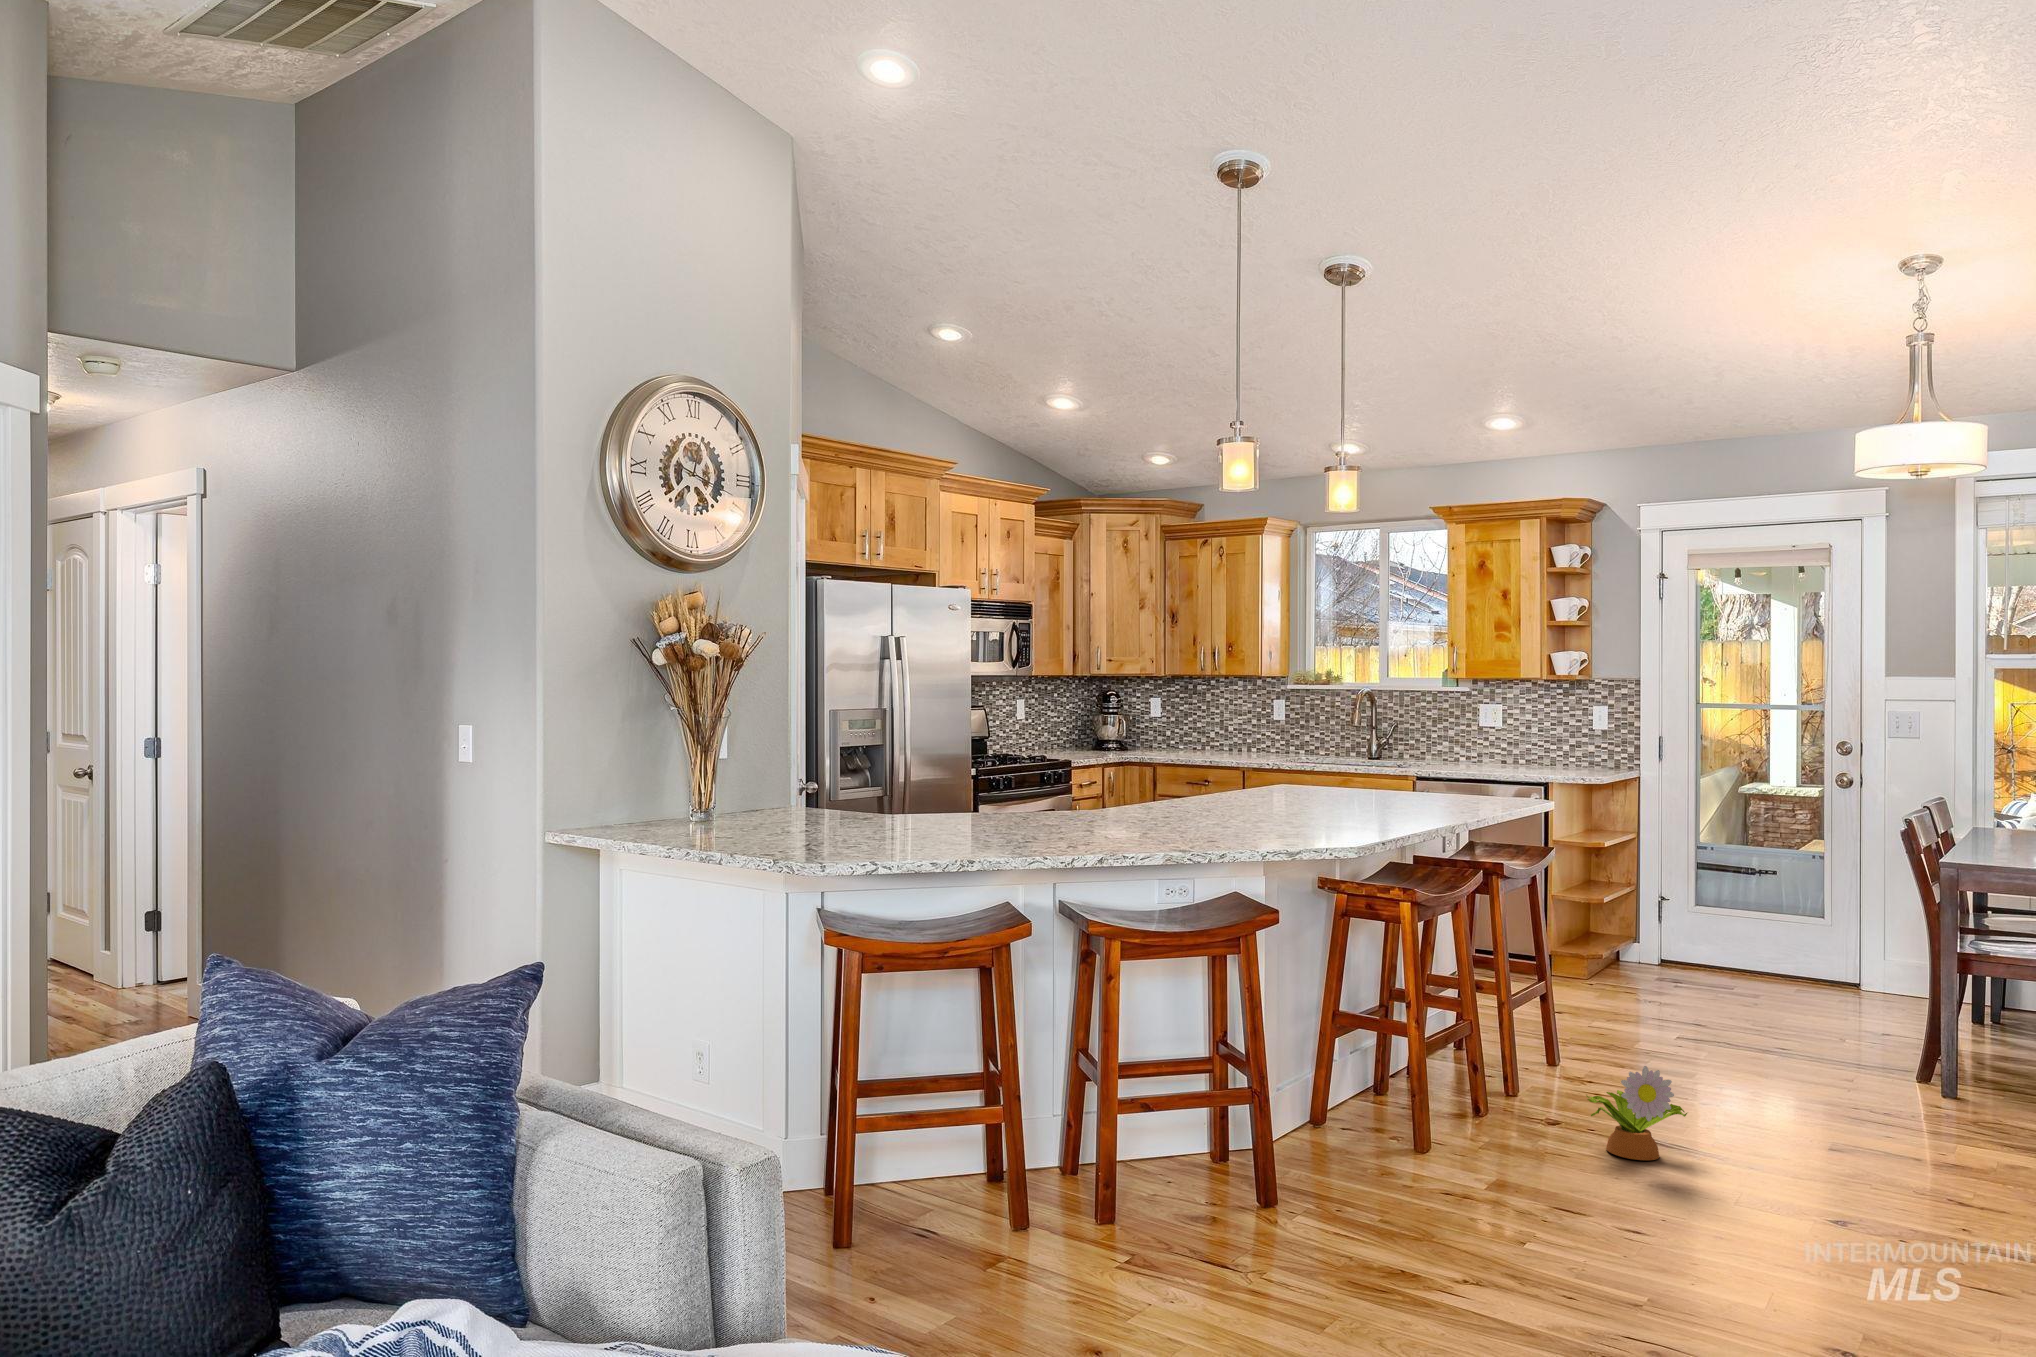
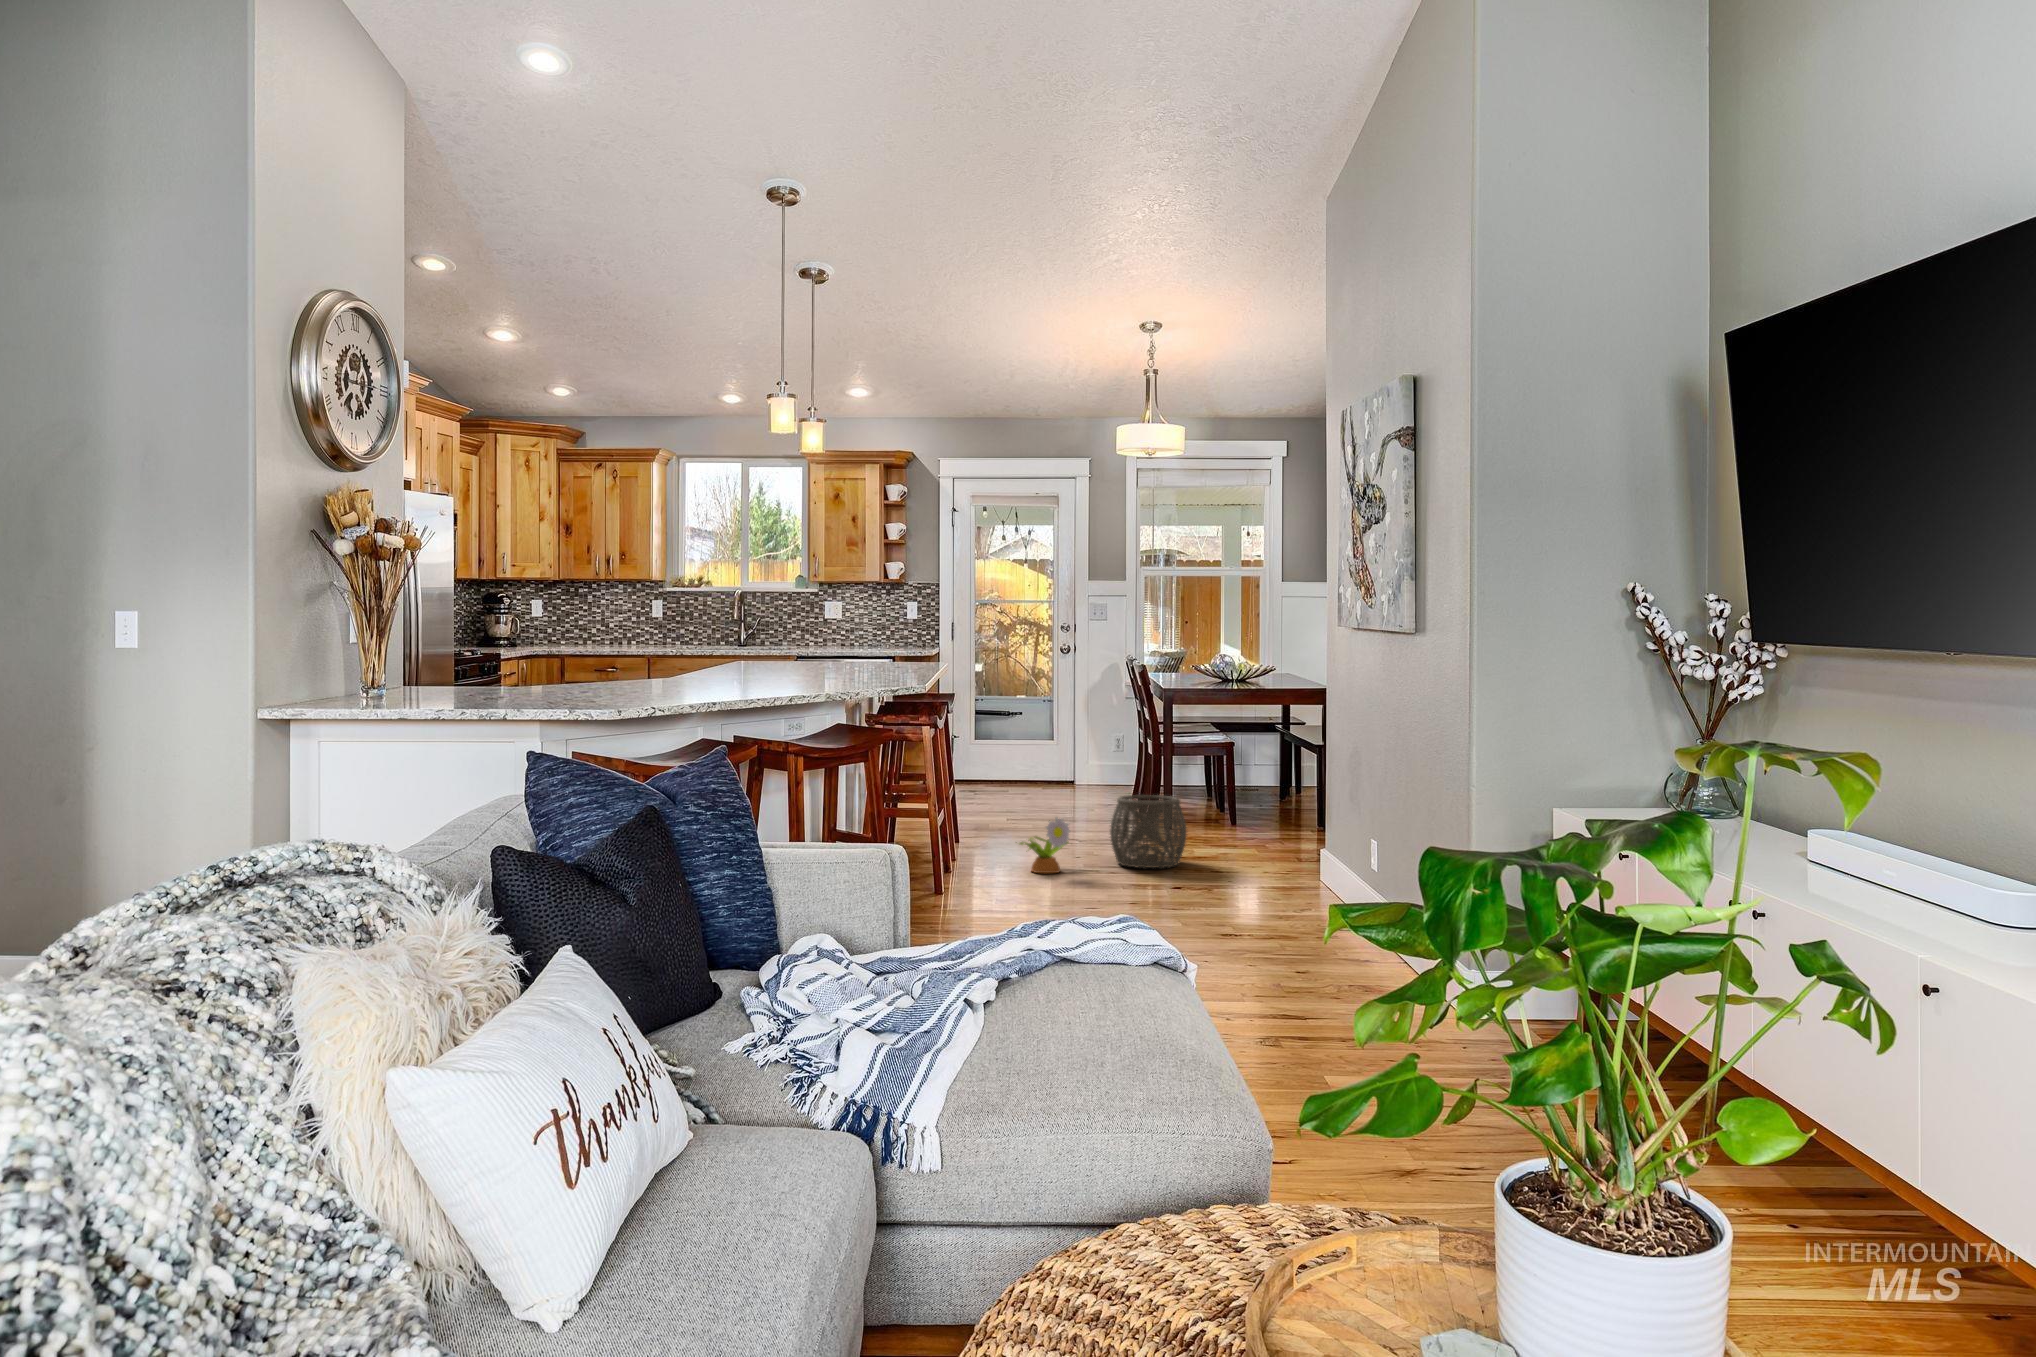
woven basket: none [1763,1046,1925,1194] -> present [1110,795,1187,868]

